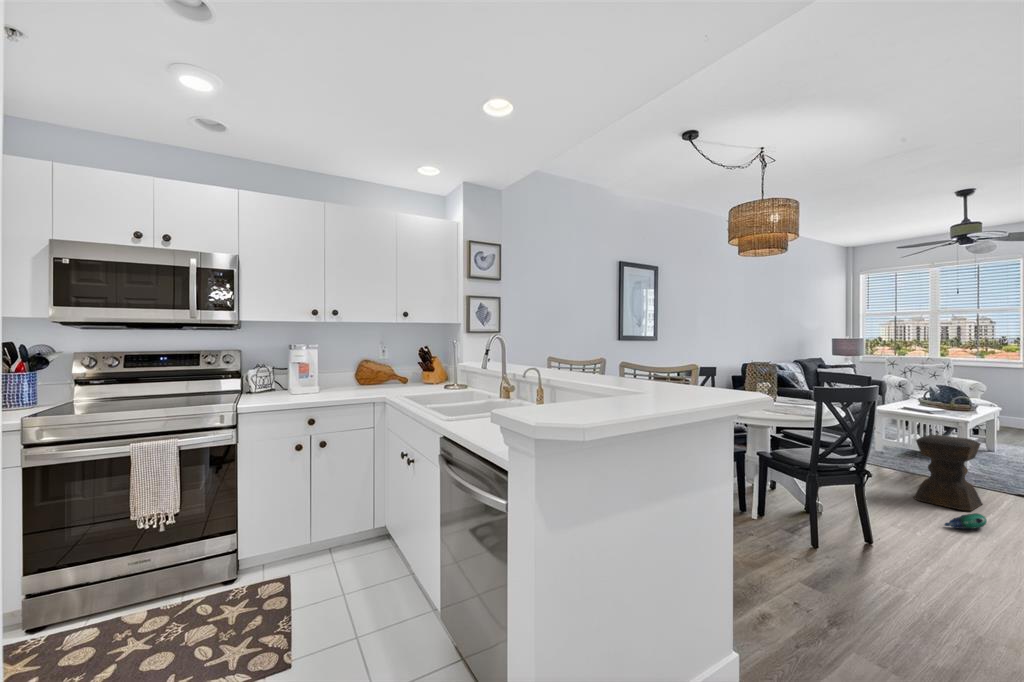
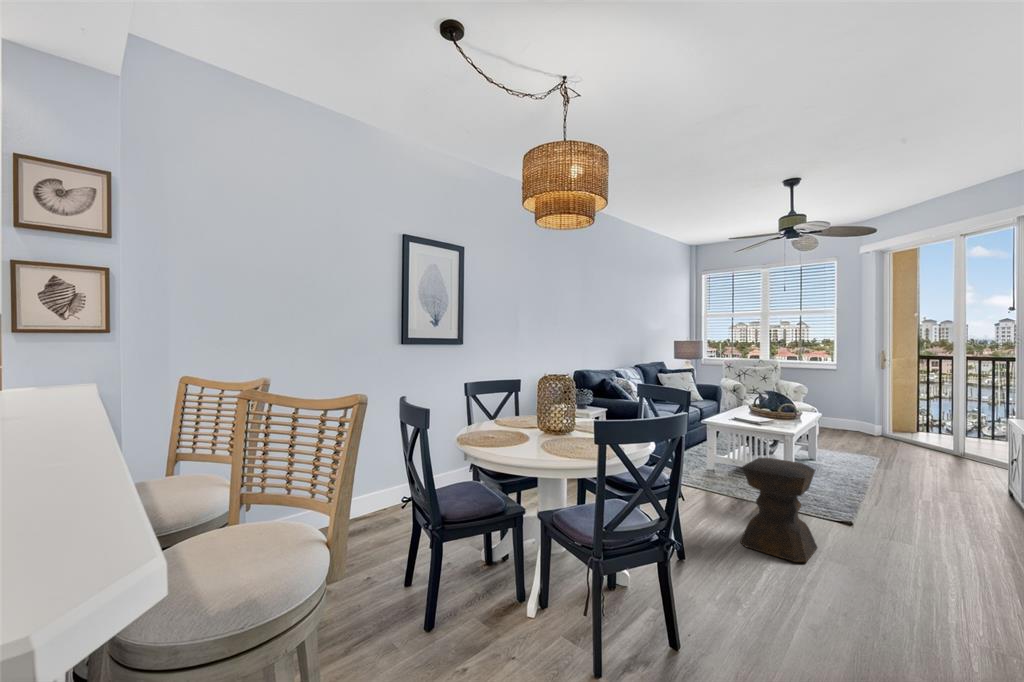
plush toy: present [944,513,987,529] -> none [776,575,828,603]

